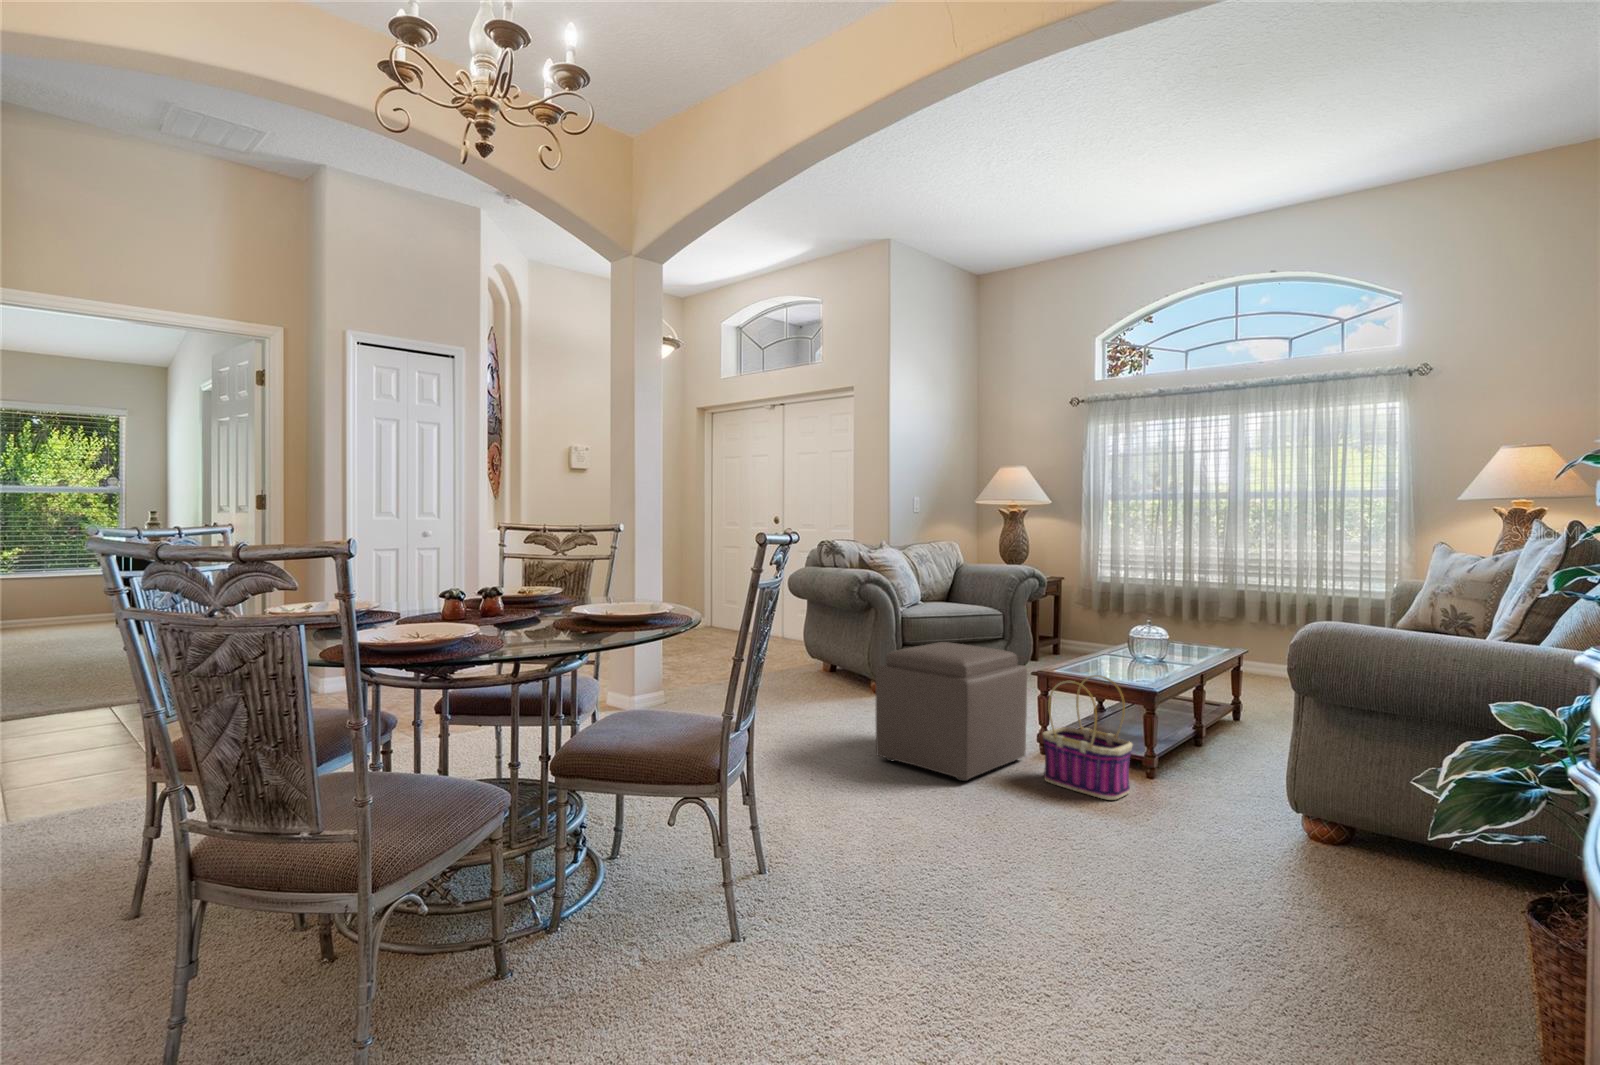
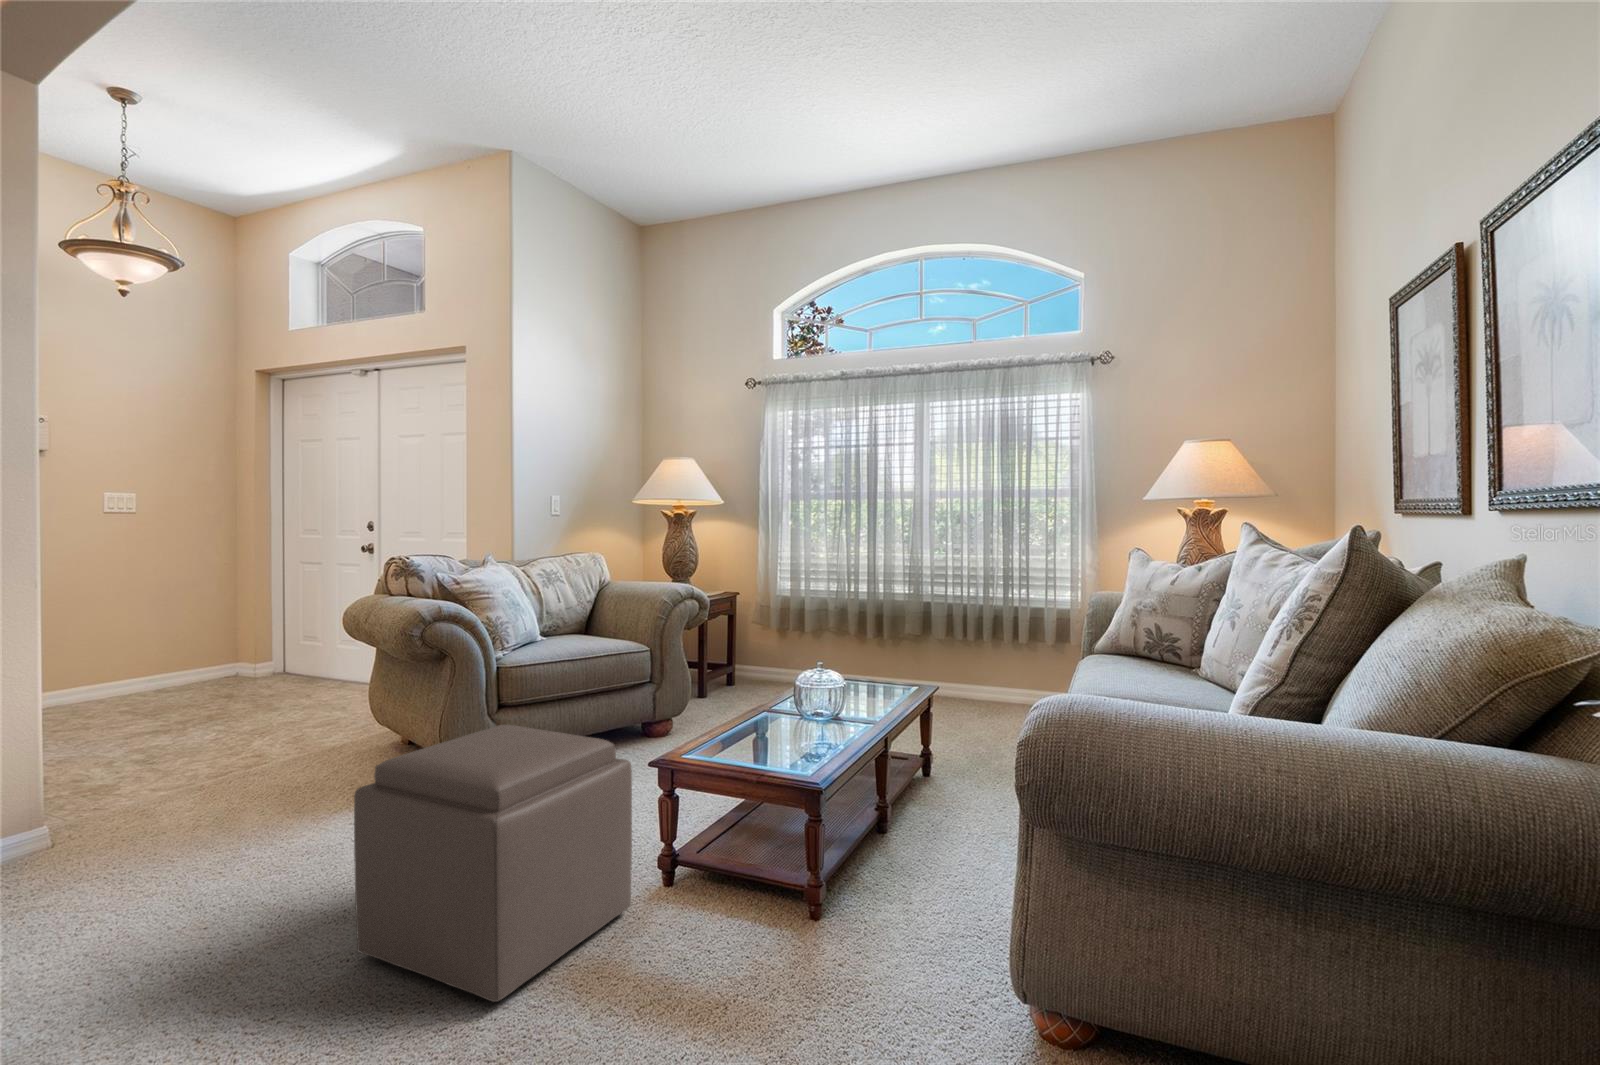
basket: present [1043,675,1132,800] -> none [643,777,784,1006]

